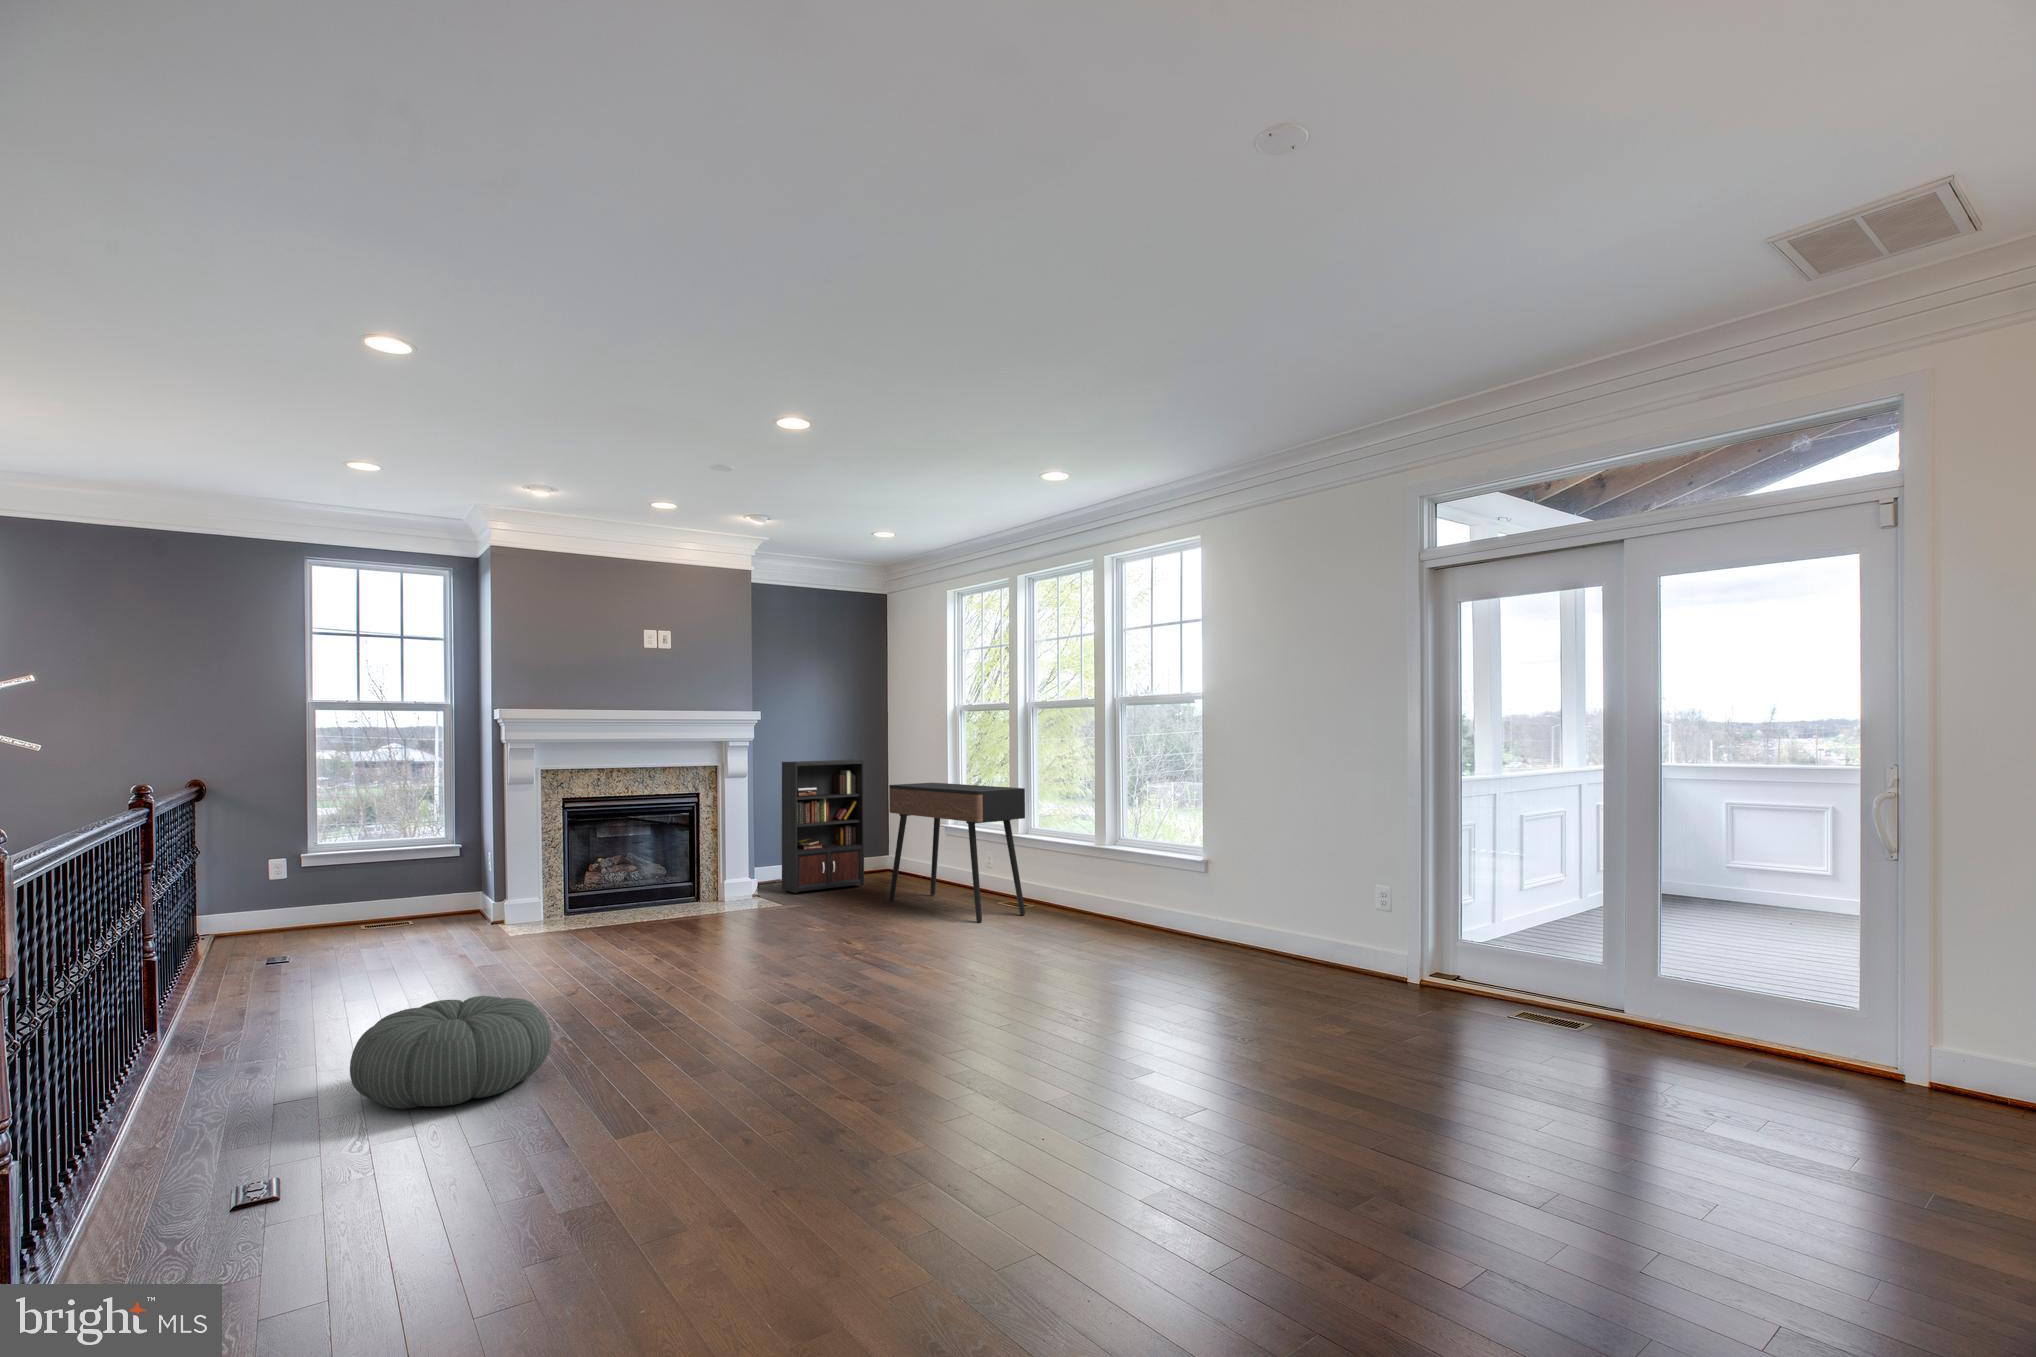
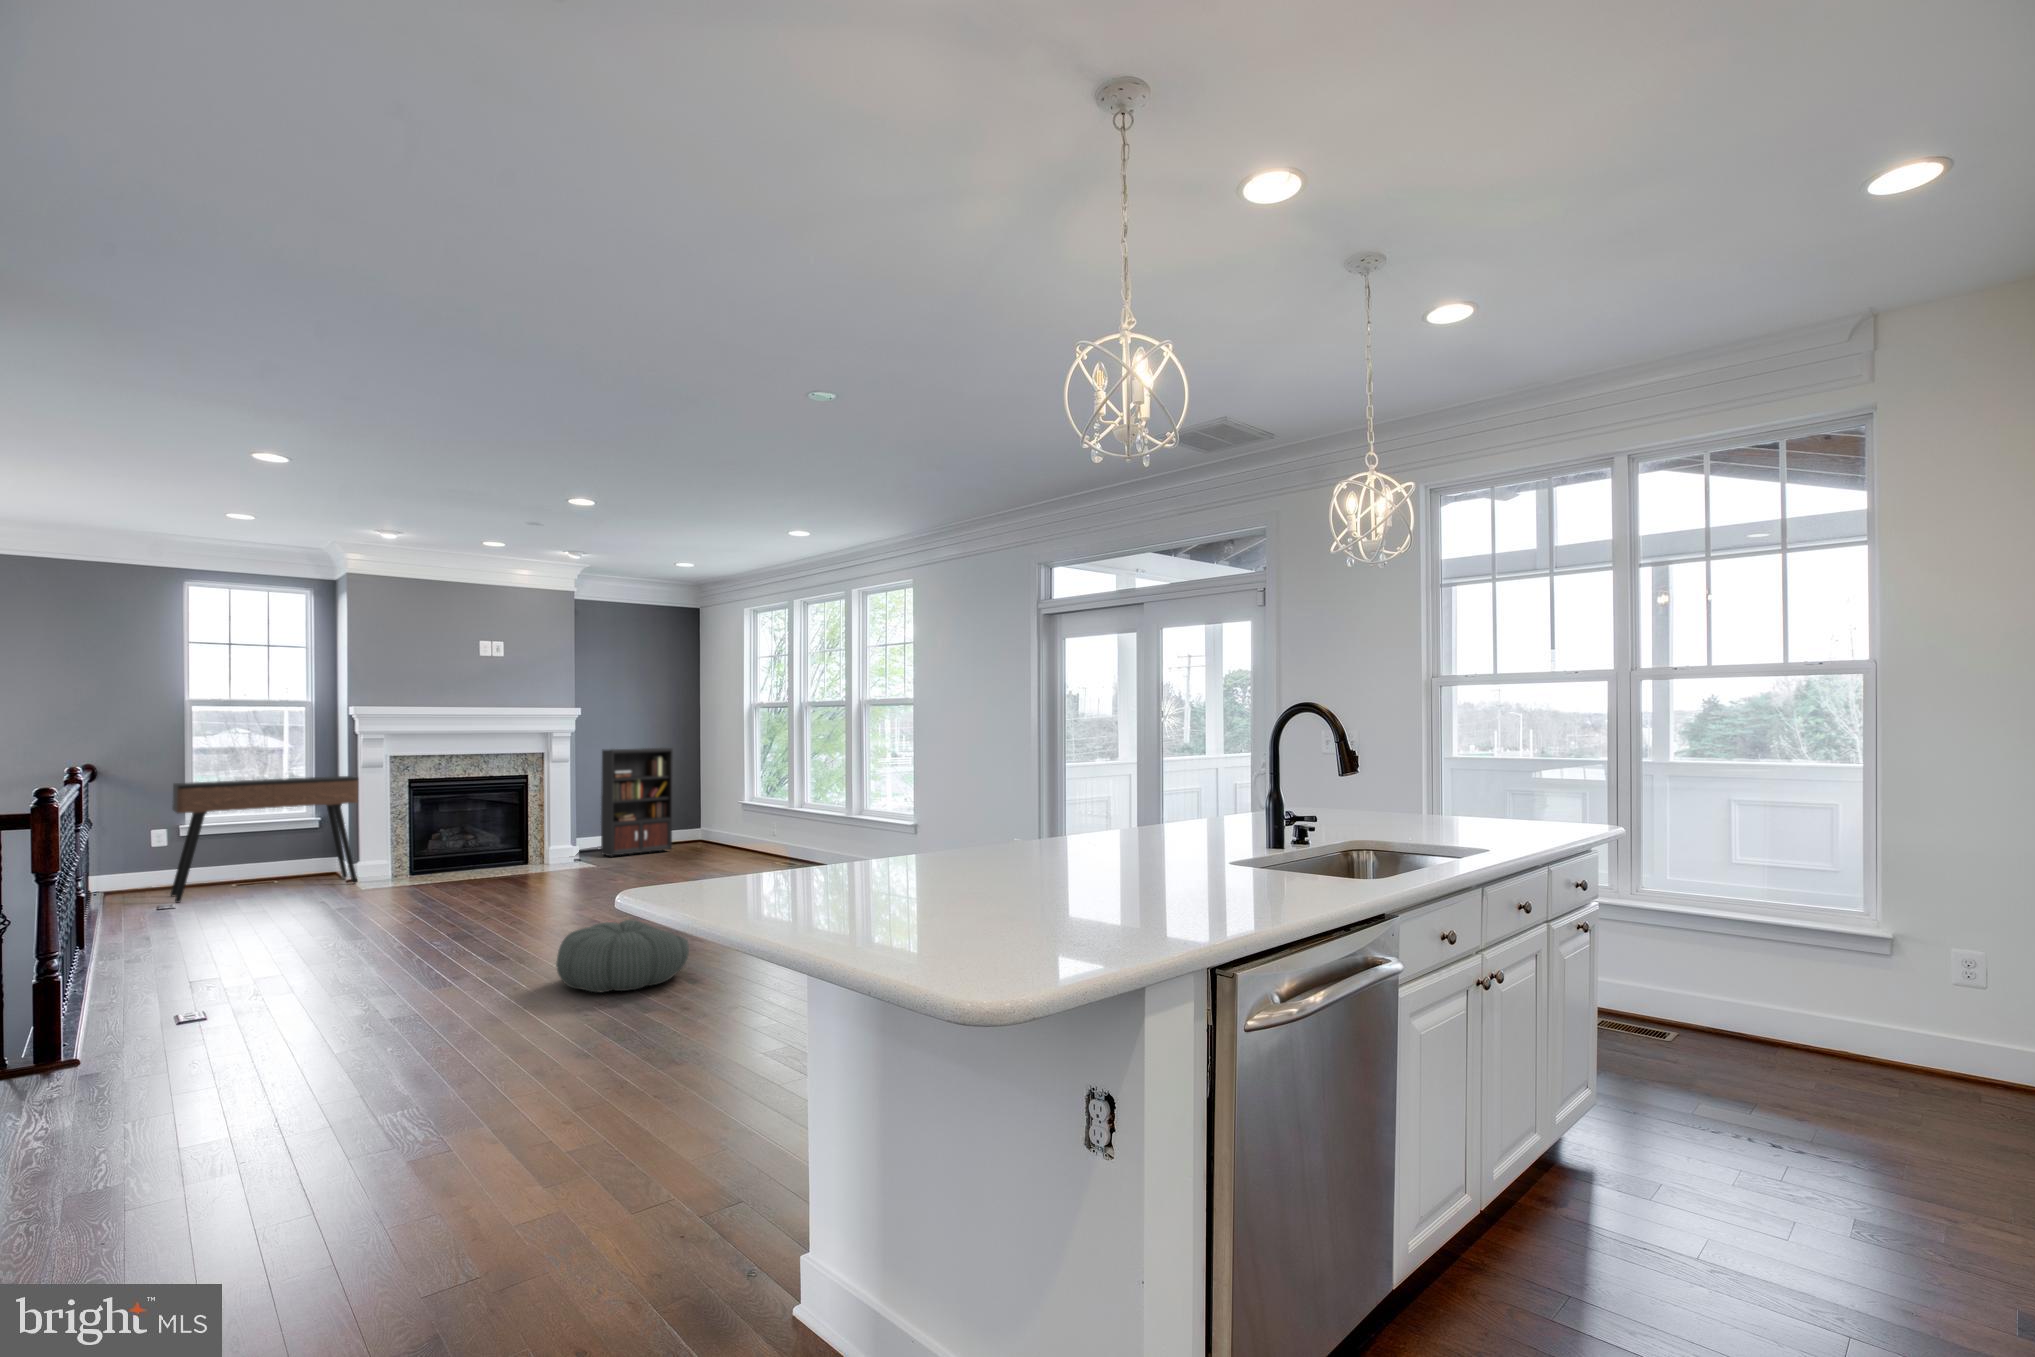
console table: present [889,783,1025,923] -> present [171,776,359,903]
pouf: present [350,996,551,1109] -> present [556,920,689,992]

